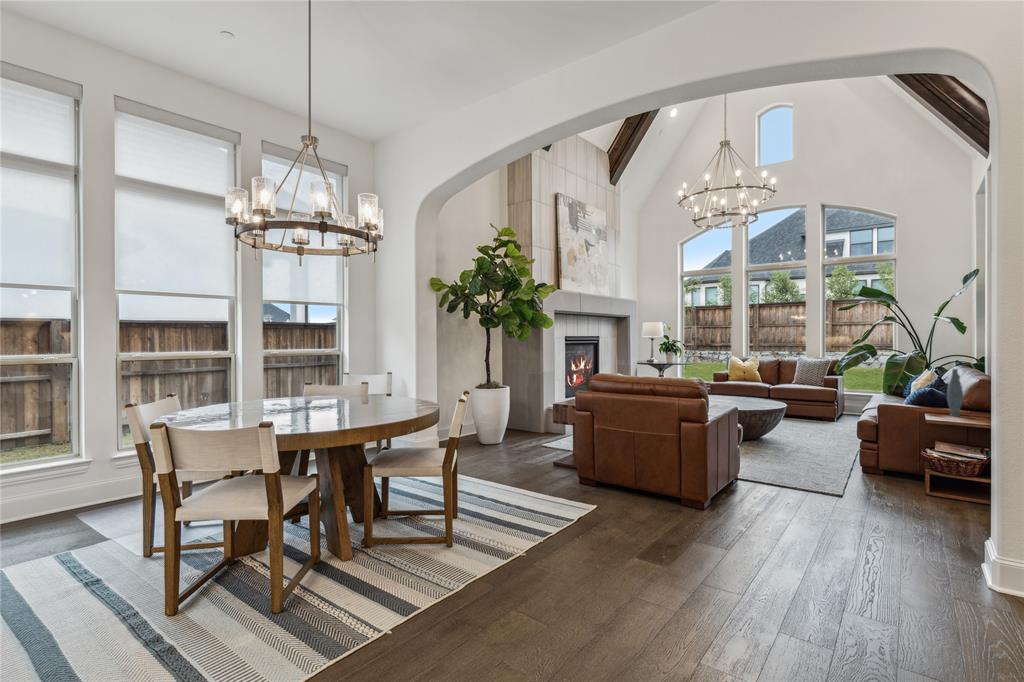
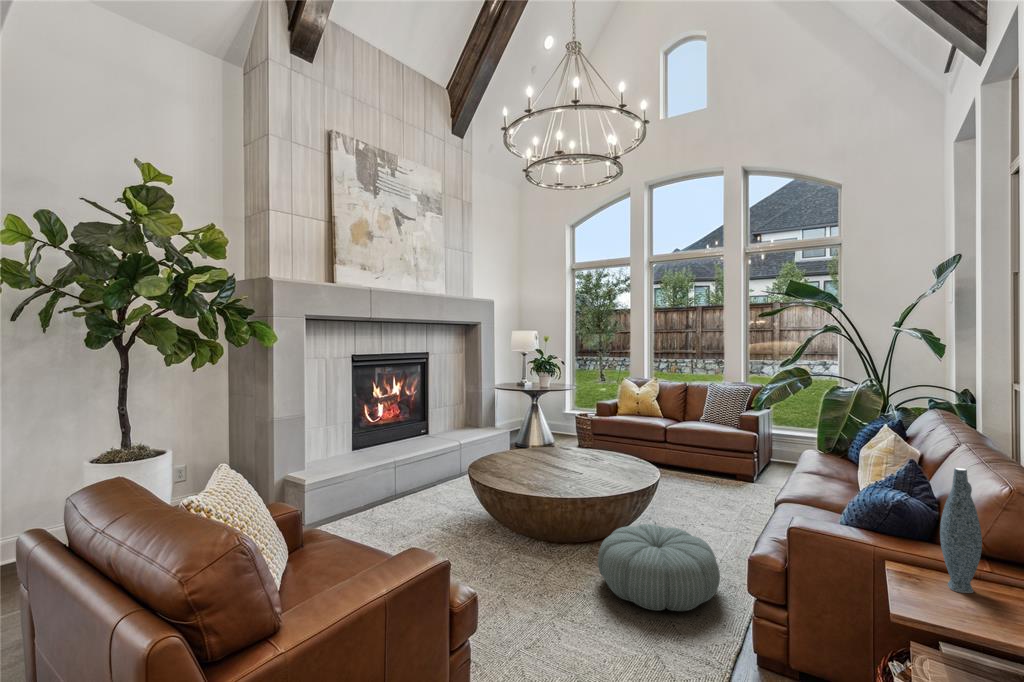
pouf: none [764,425,836,460] -> present [598,524,720,611]

